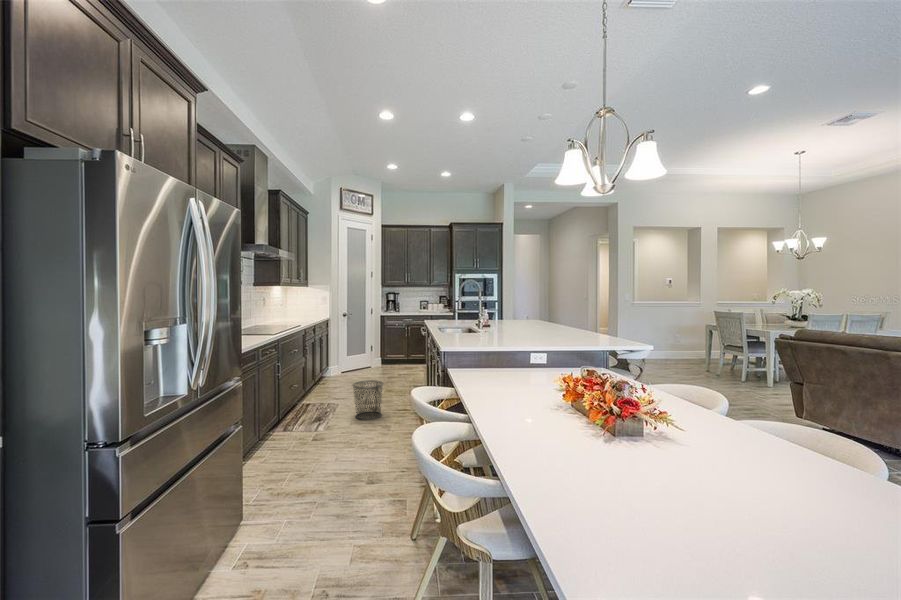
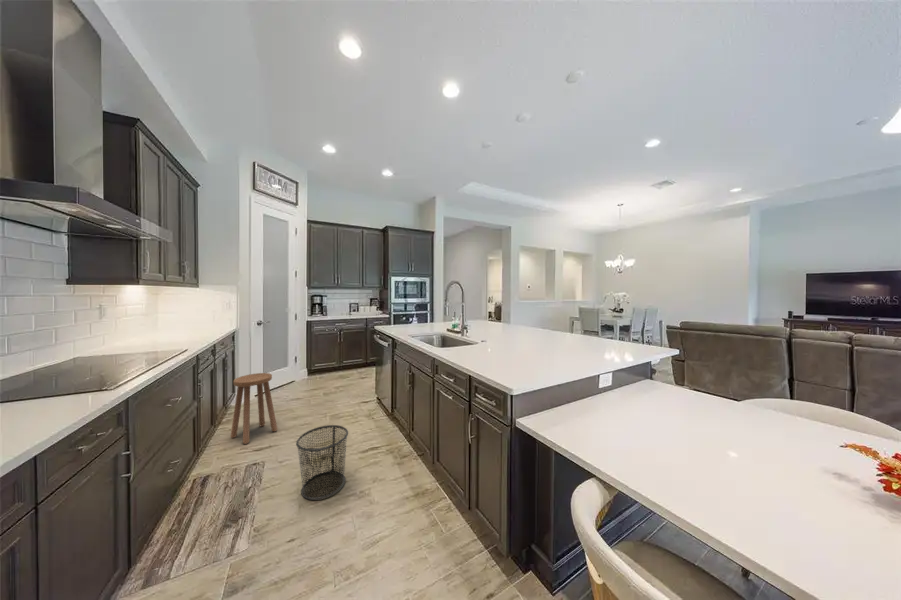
stool: none [323,349,350,395] -> present [231,373,277,444]

